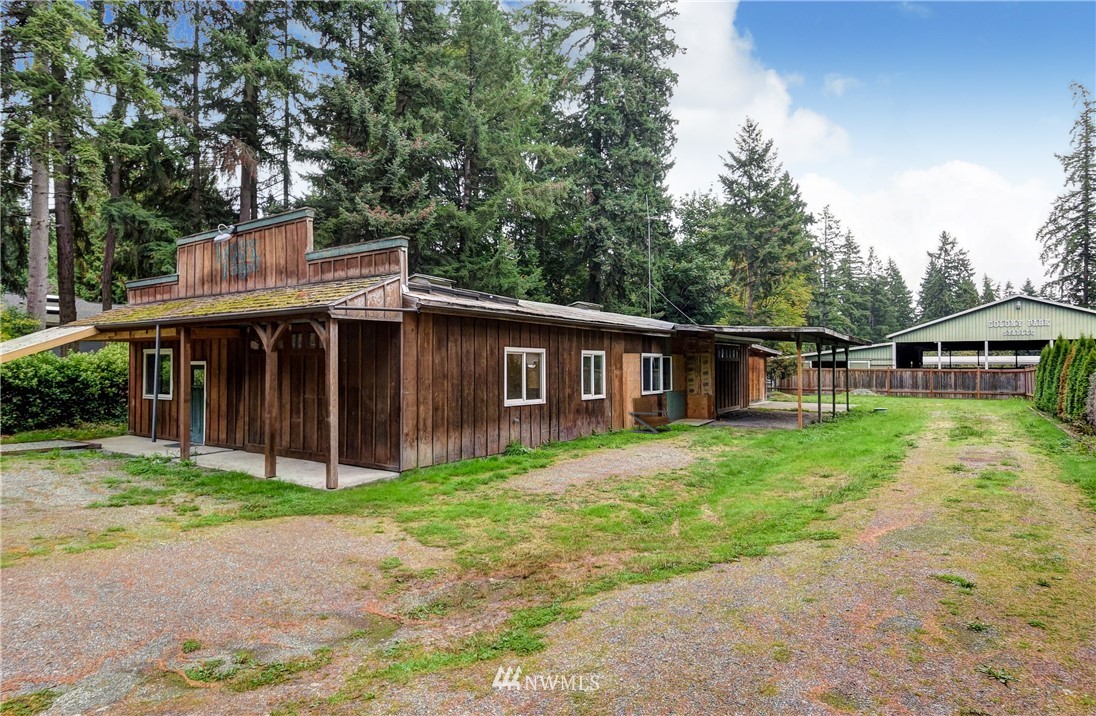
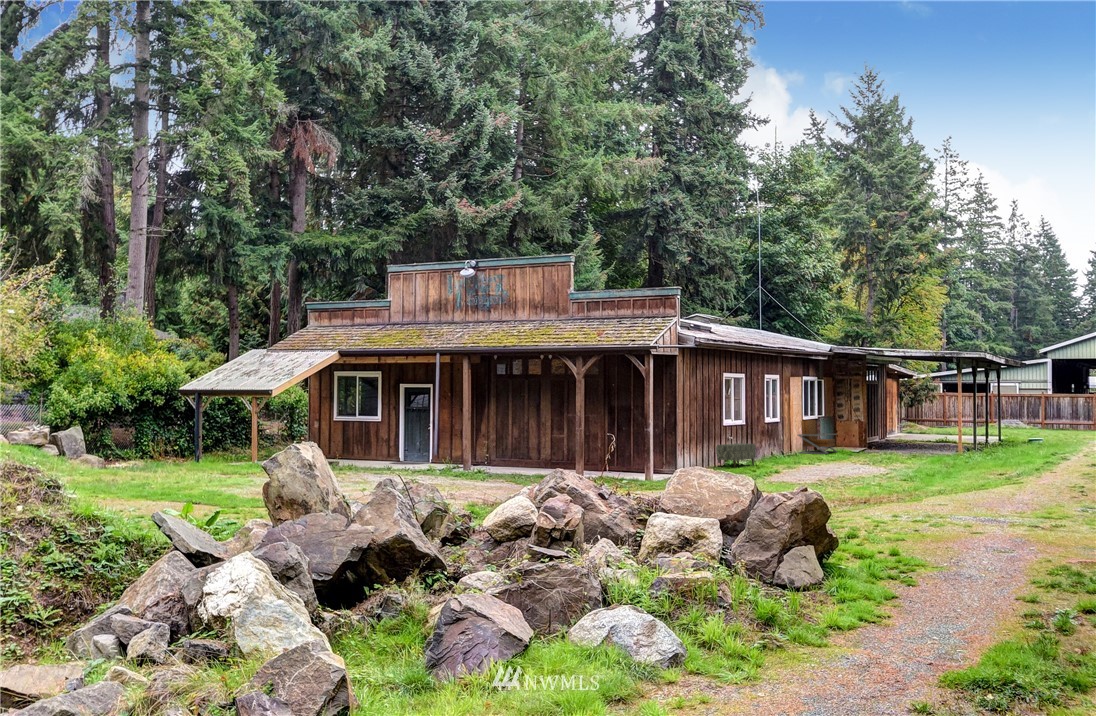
bench: none [485,429,541,462] -> present [716,443,756,467]

